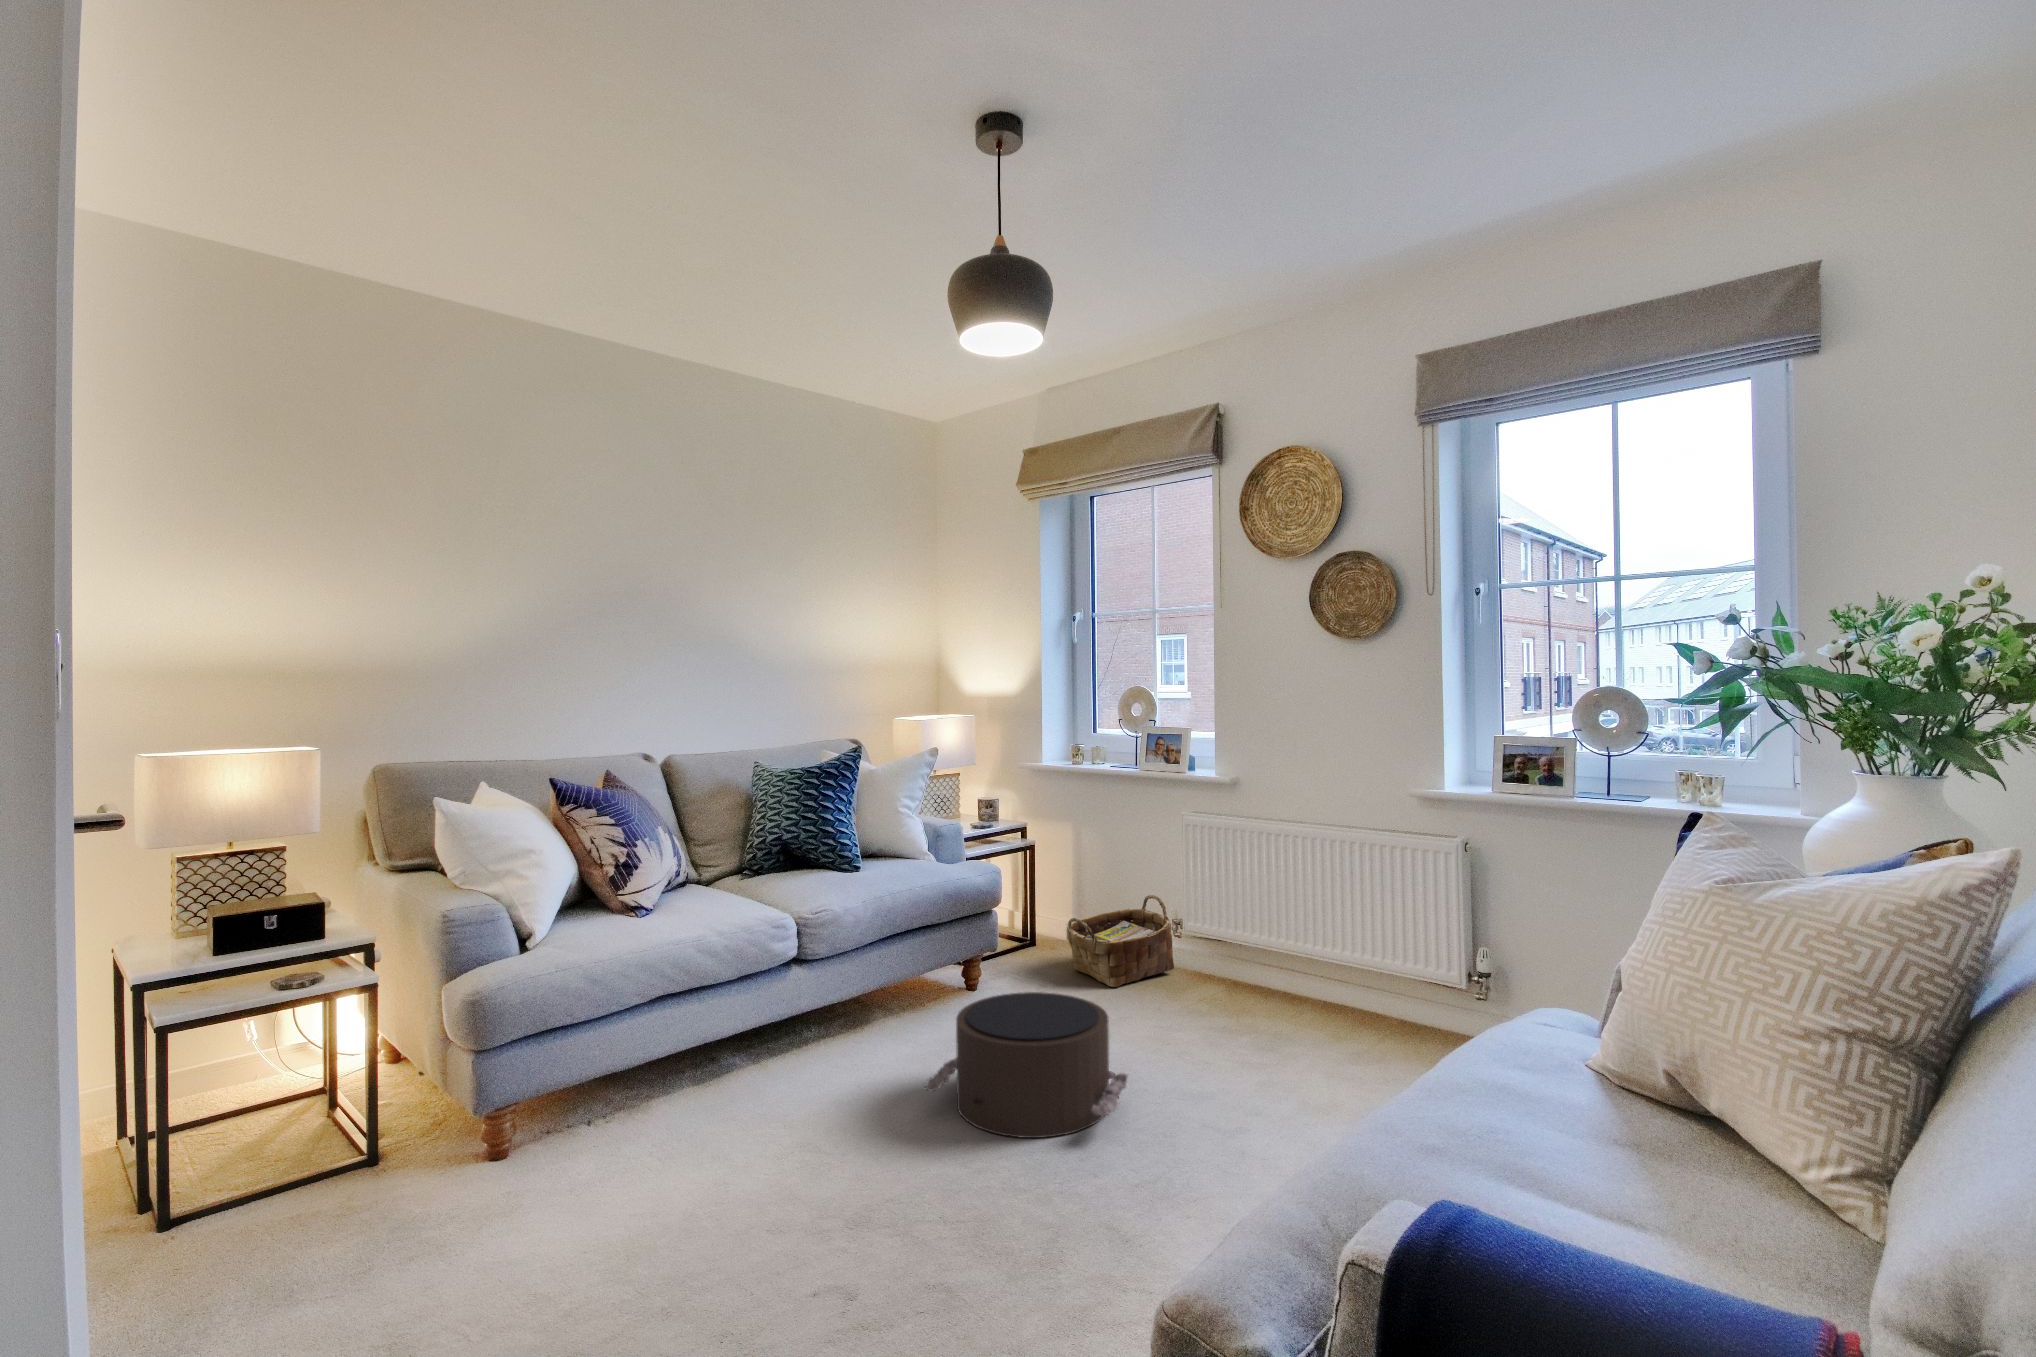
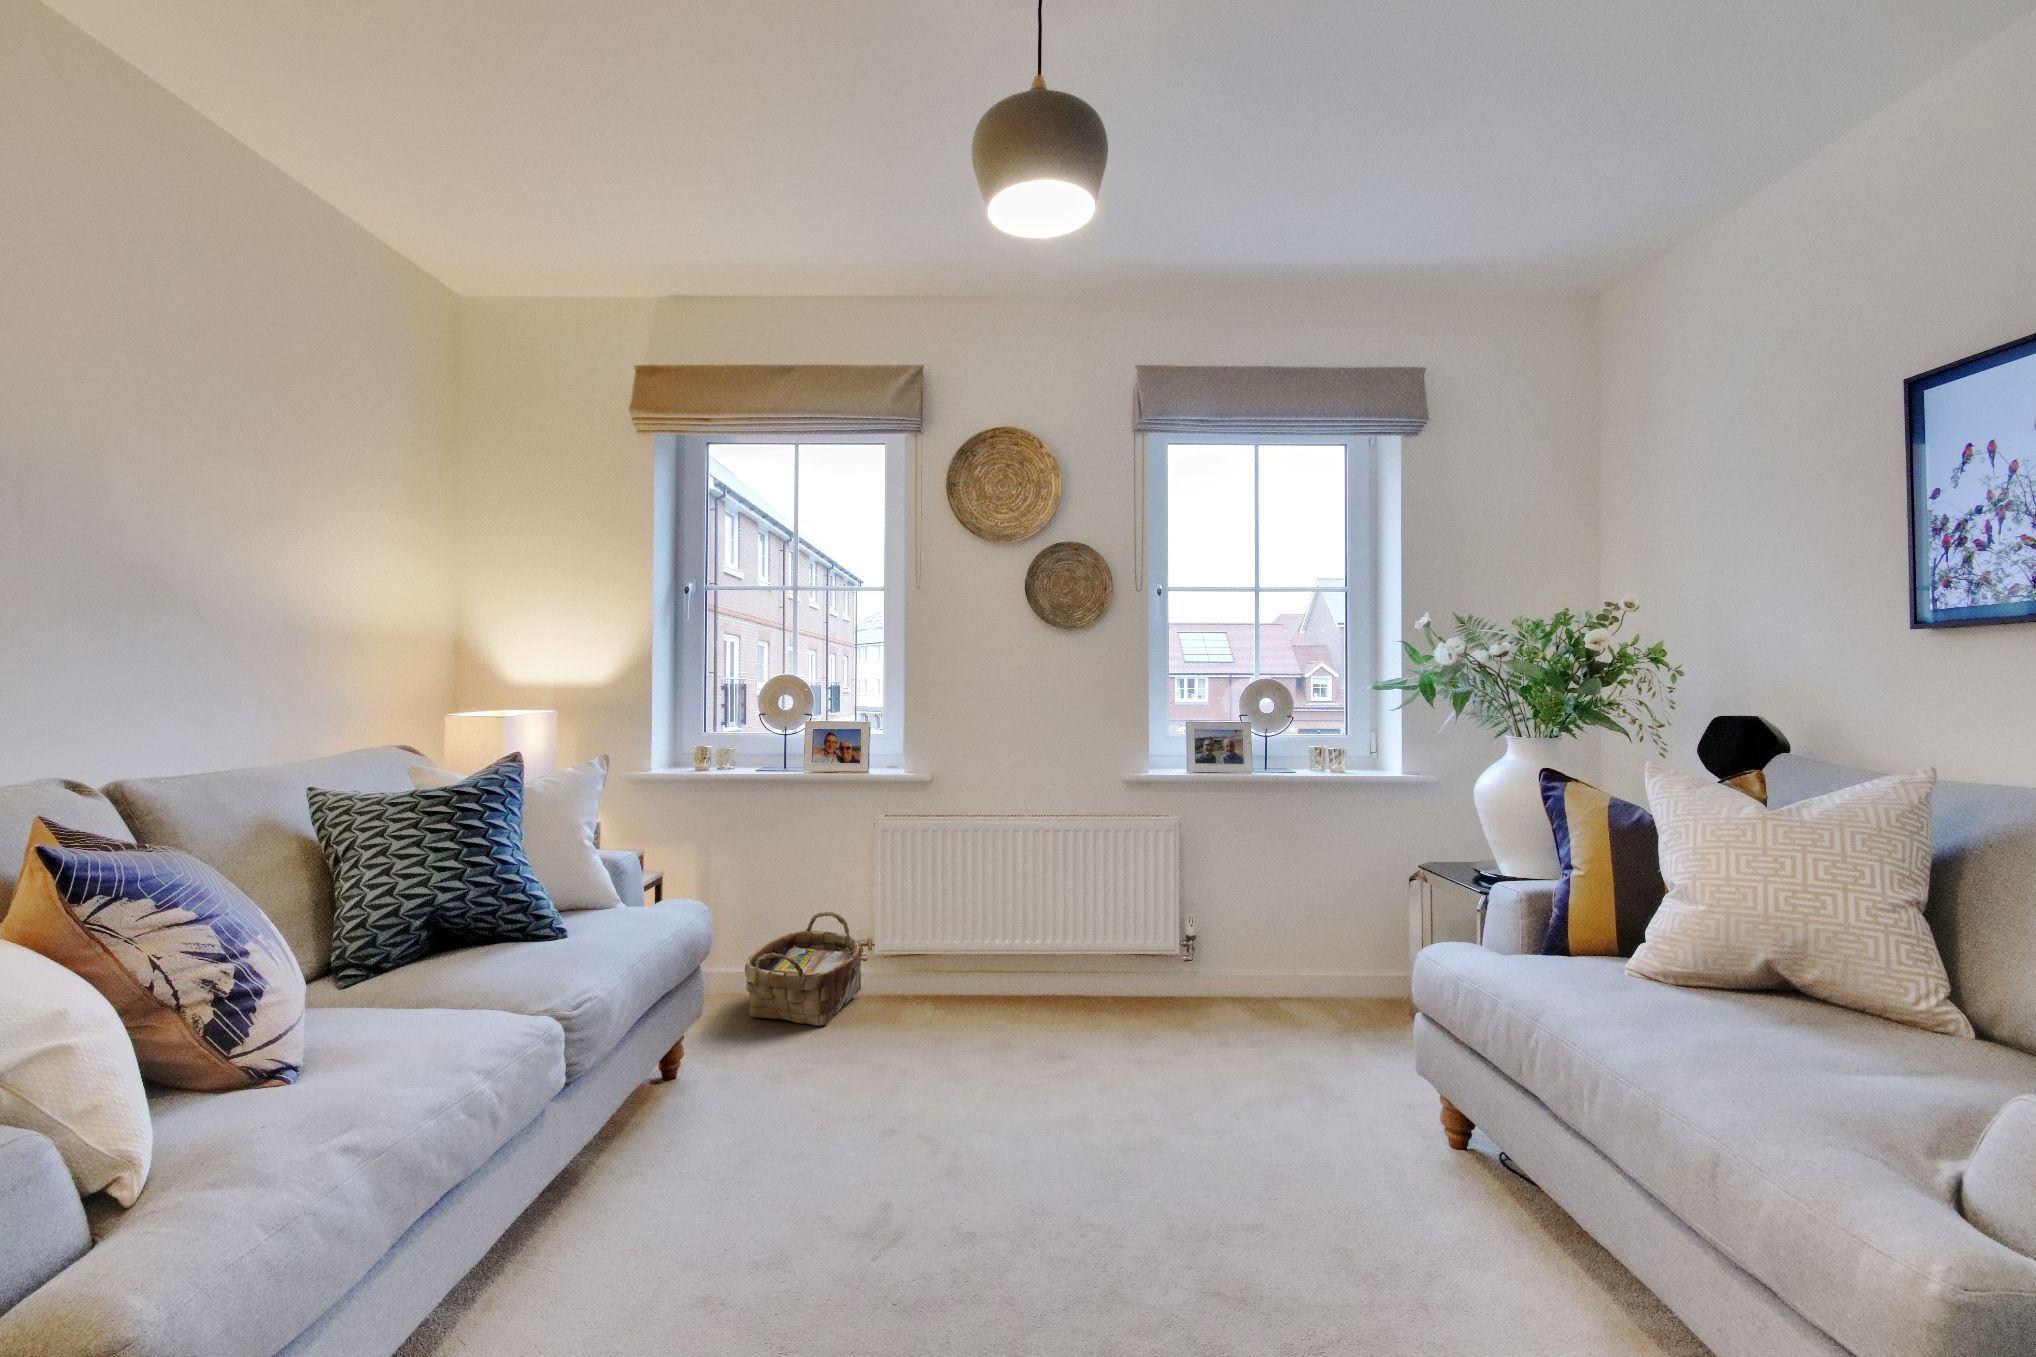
pouf: present [925,992,1128,1138] -> none [821,1037,1076,1227]

